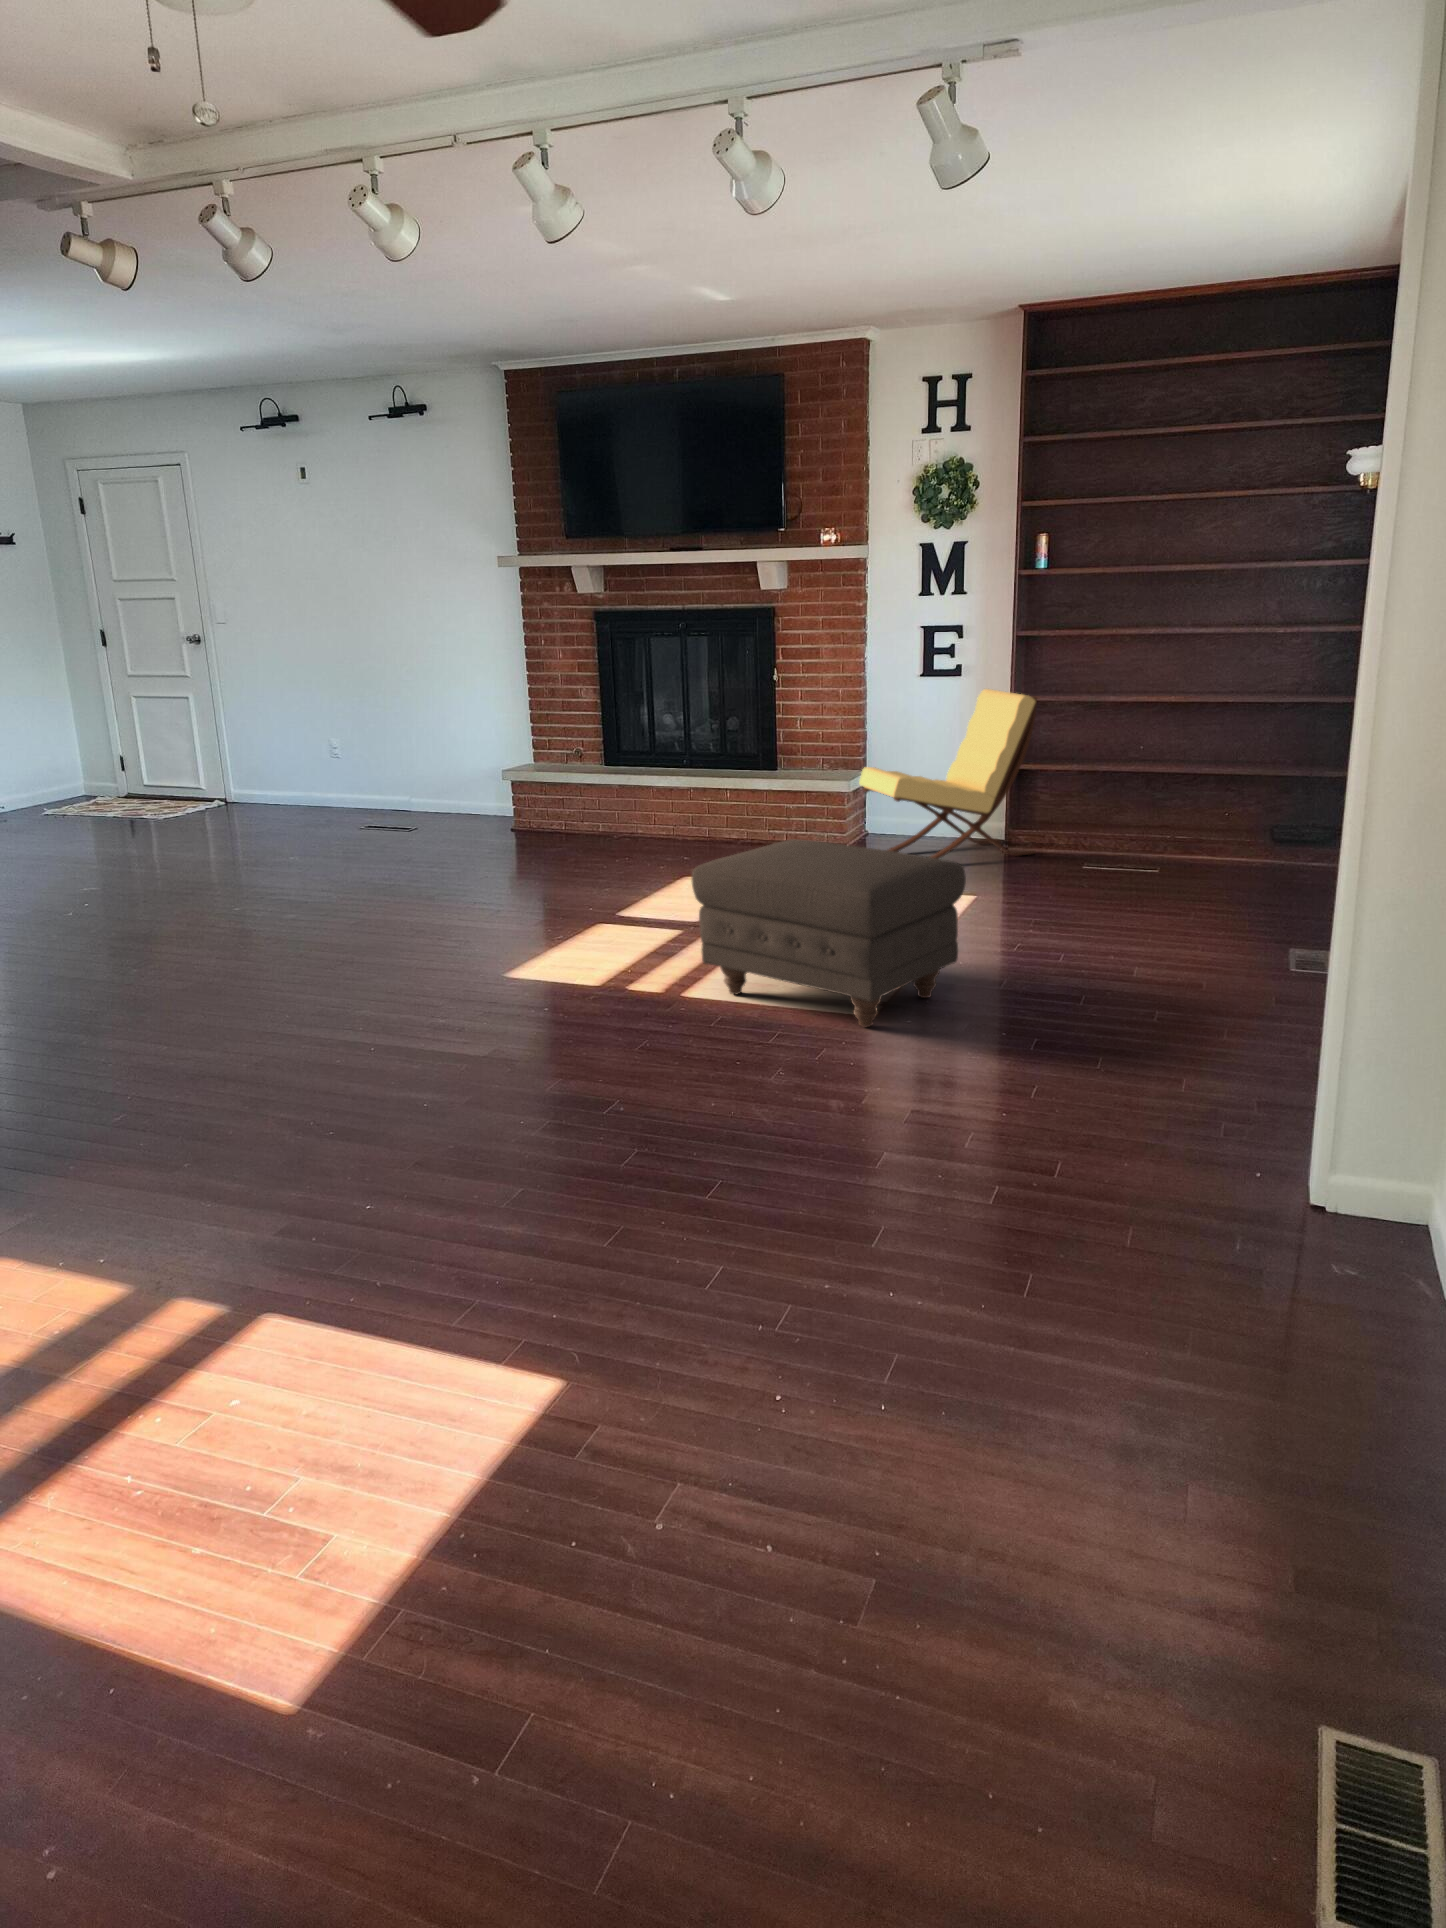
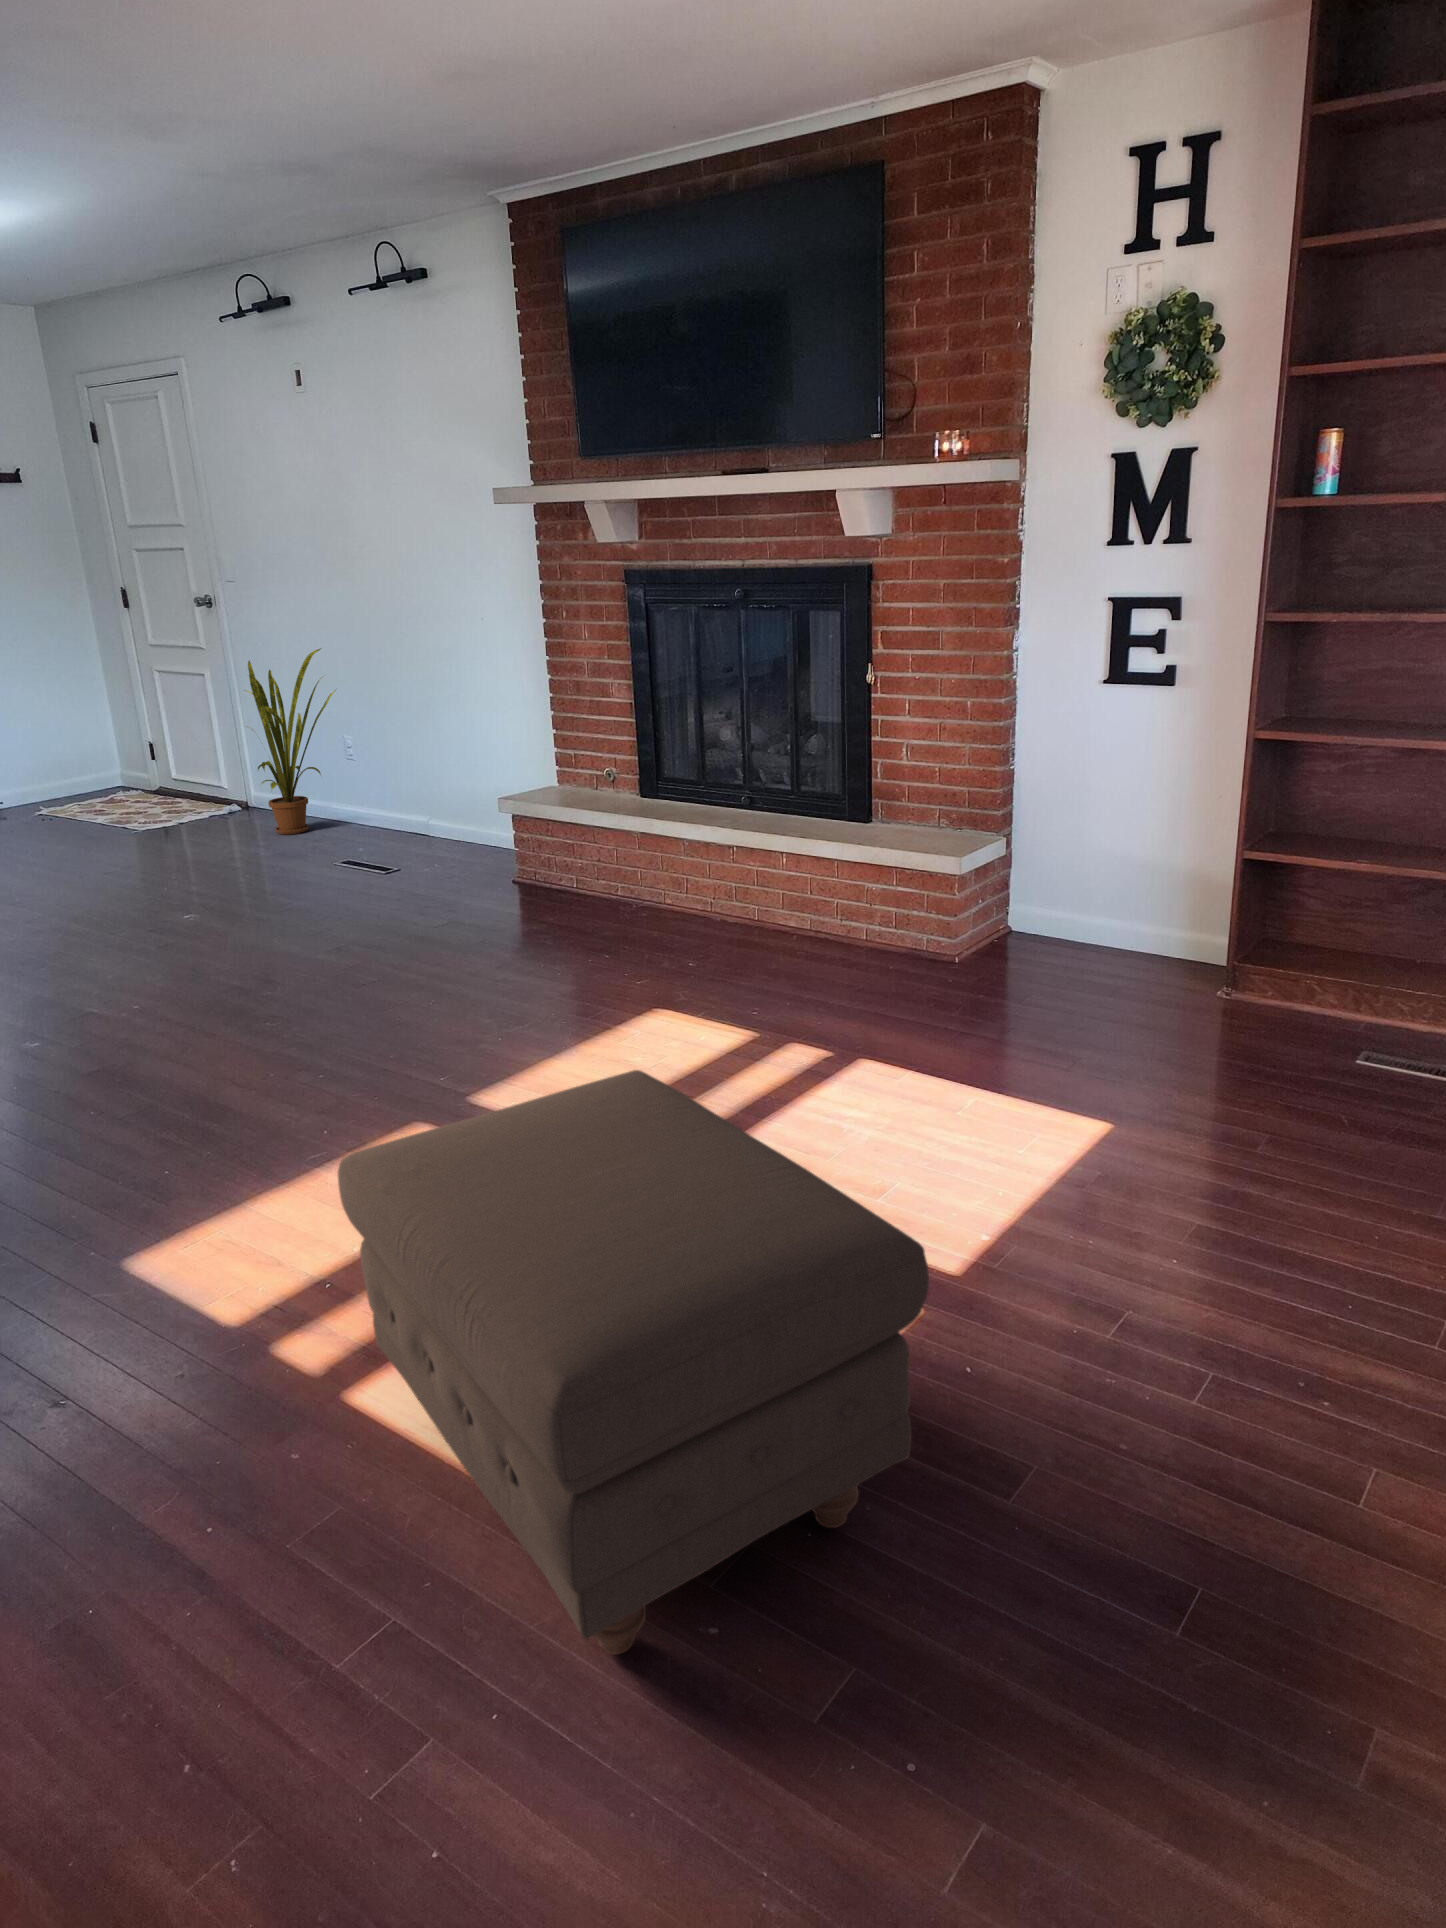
house plant: none [259,673,334,815] -> present [246,649,336,834]
lounge chair: present [859,689,1037,859] -> none [961,712,1297,1036]

